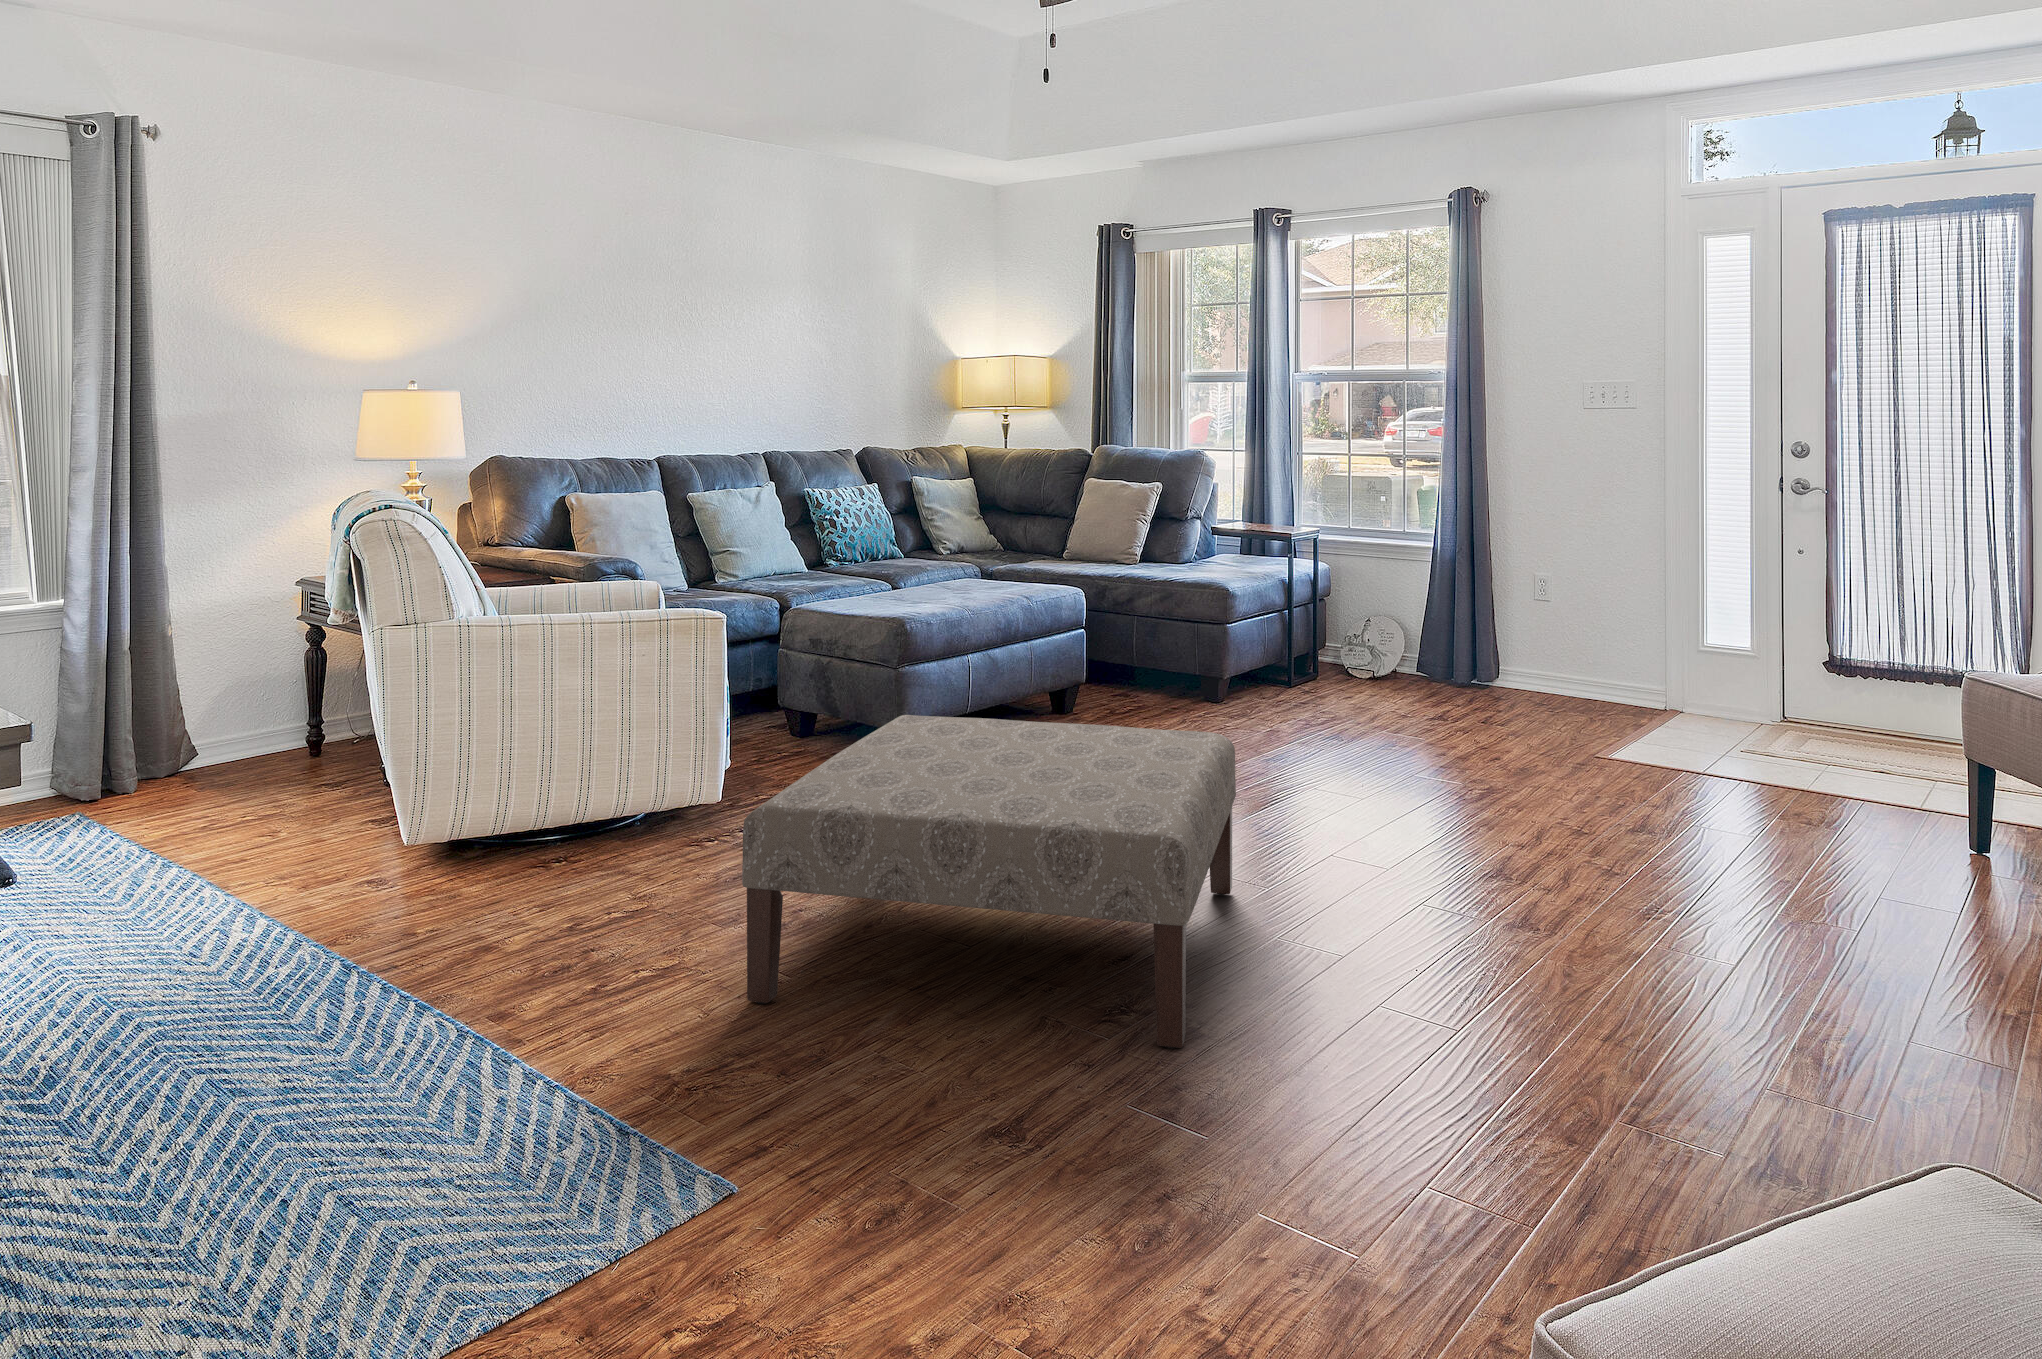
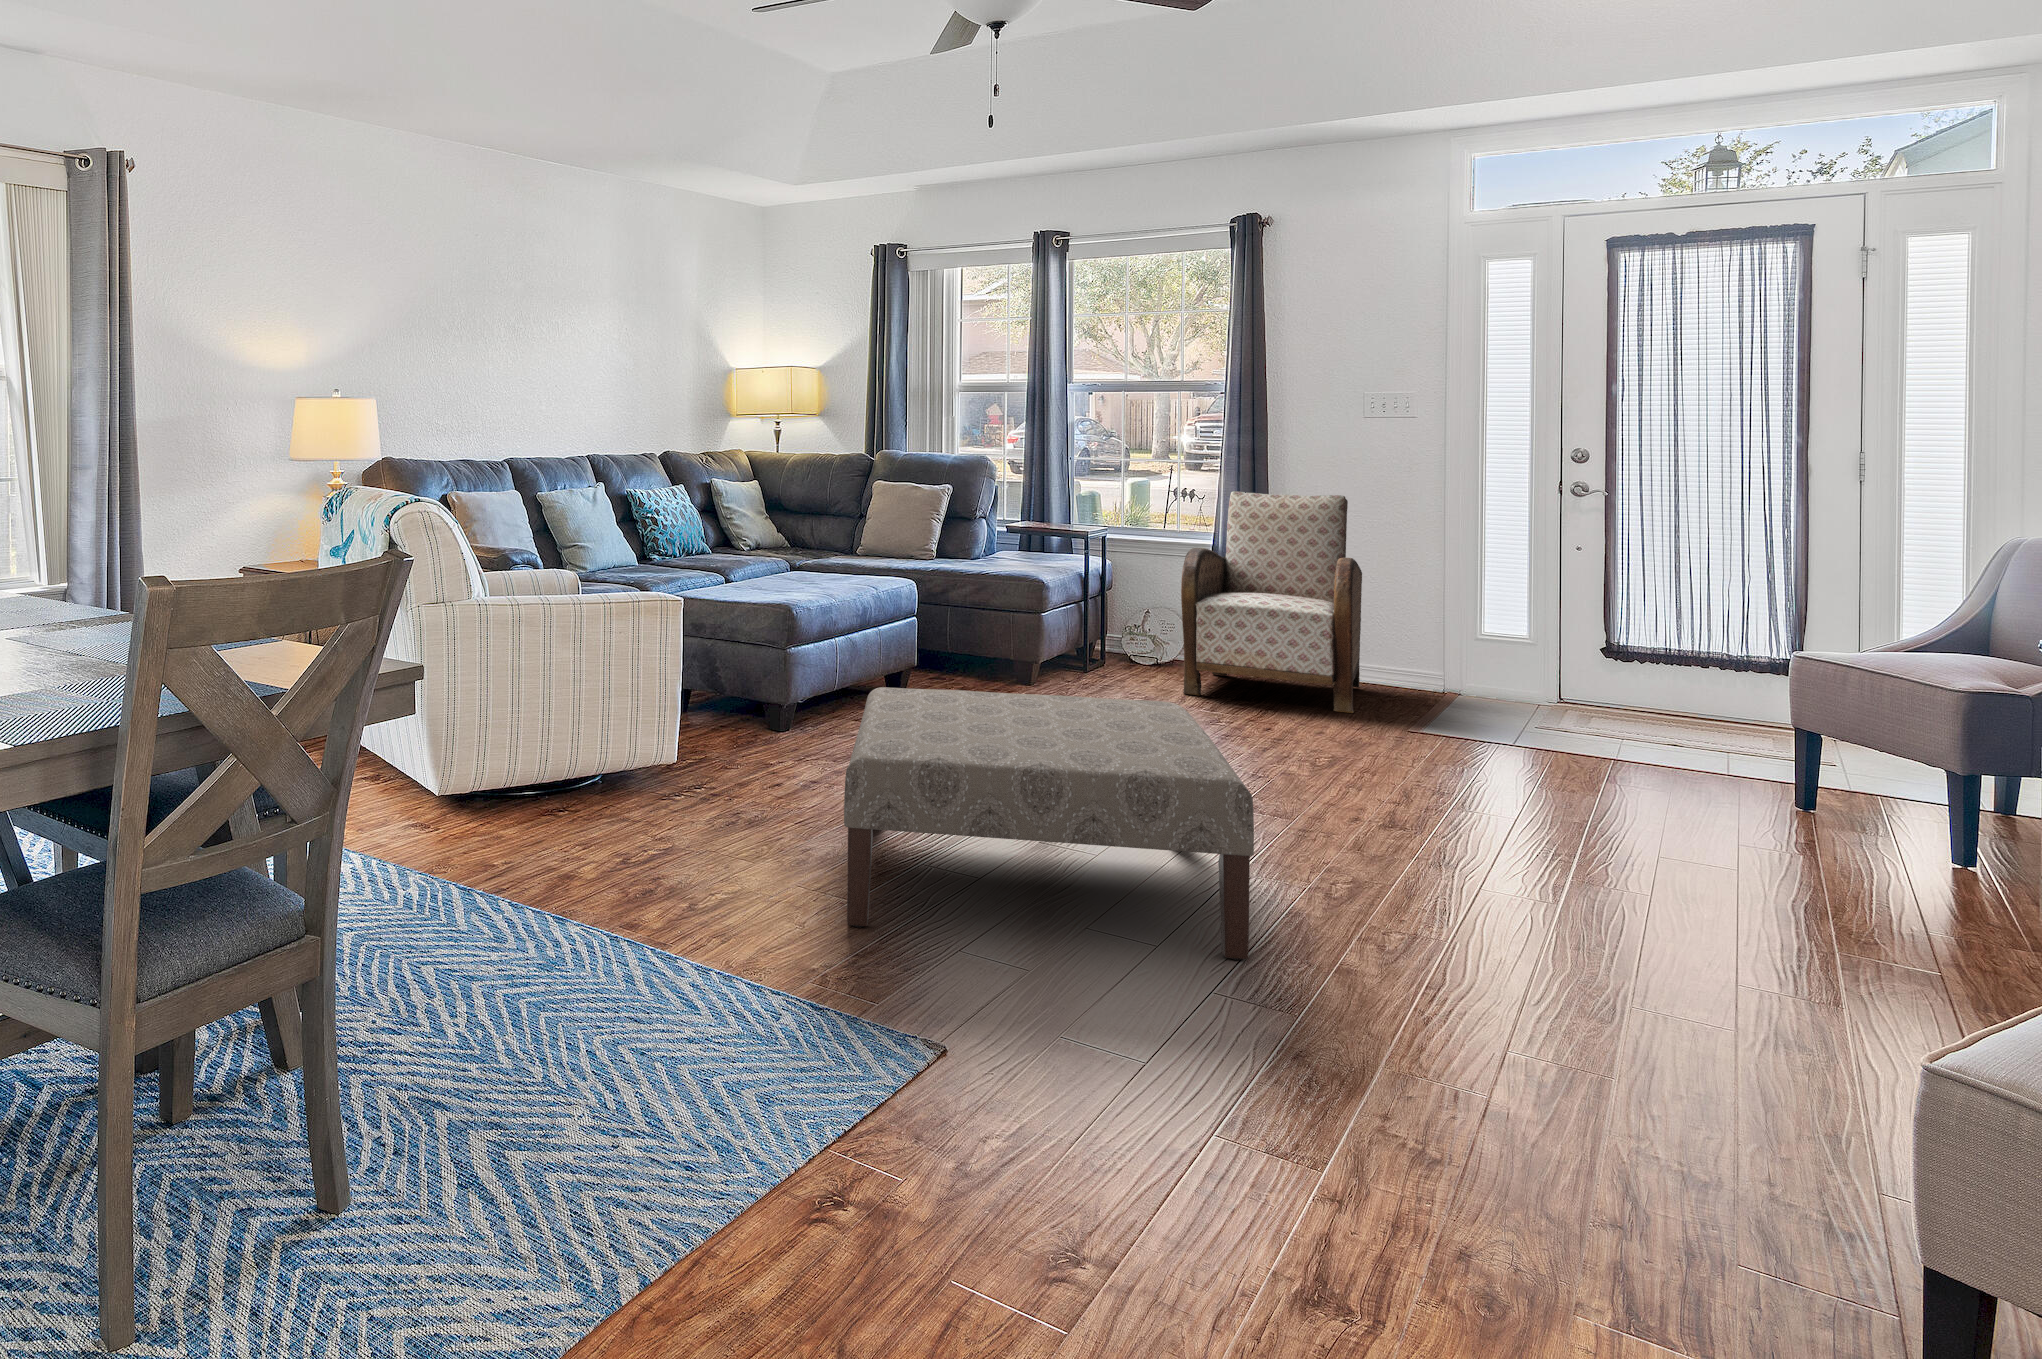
armchair: none [1373,489,1580,732] -> present [1181,491,1362,713]

